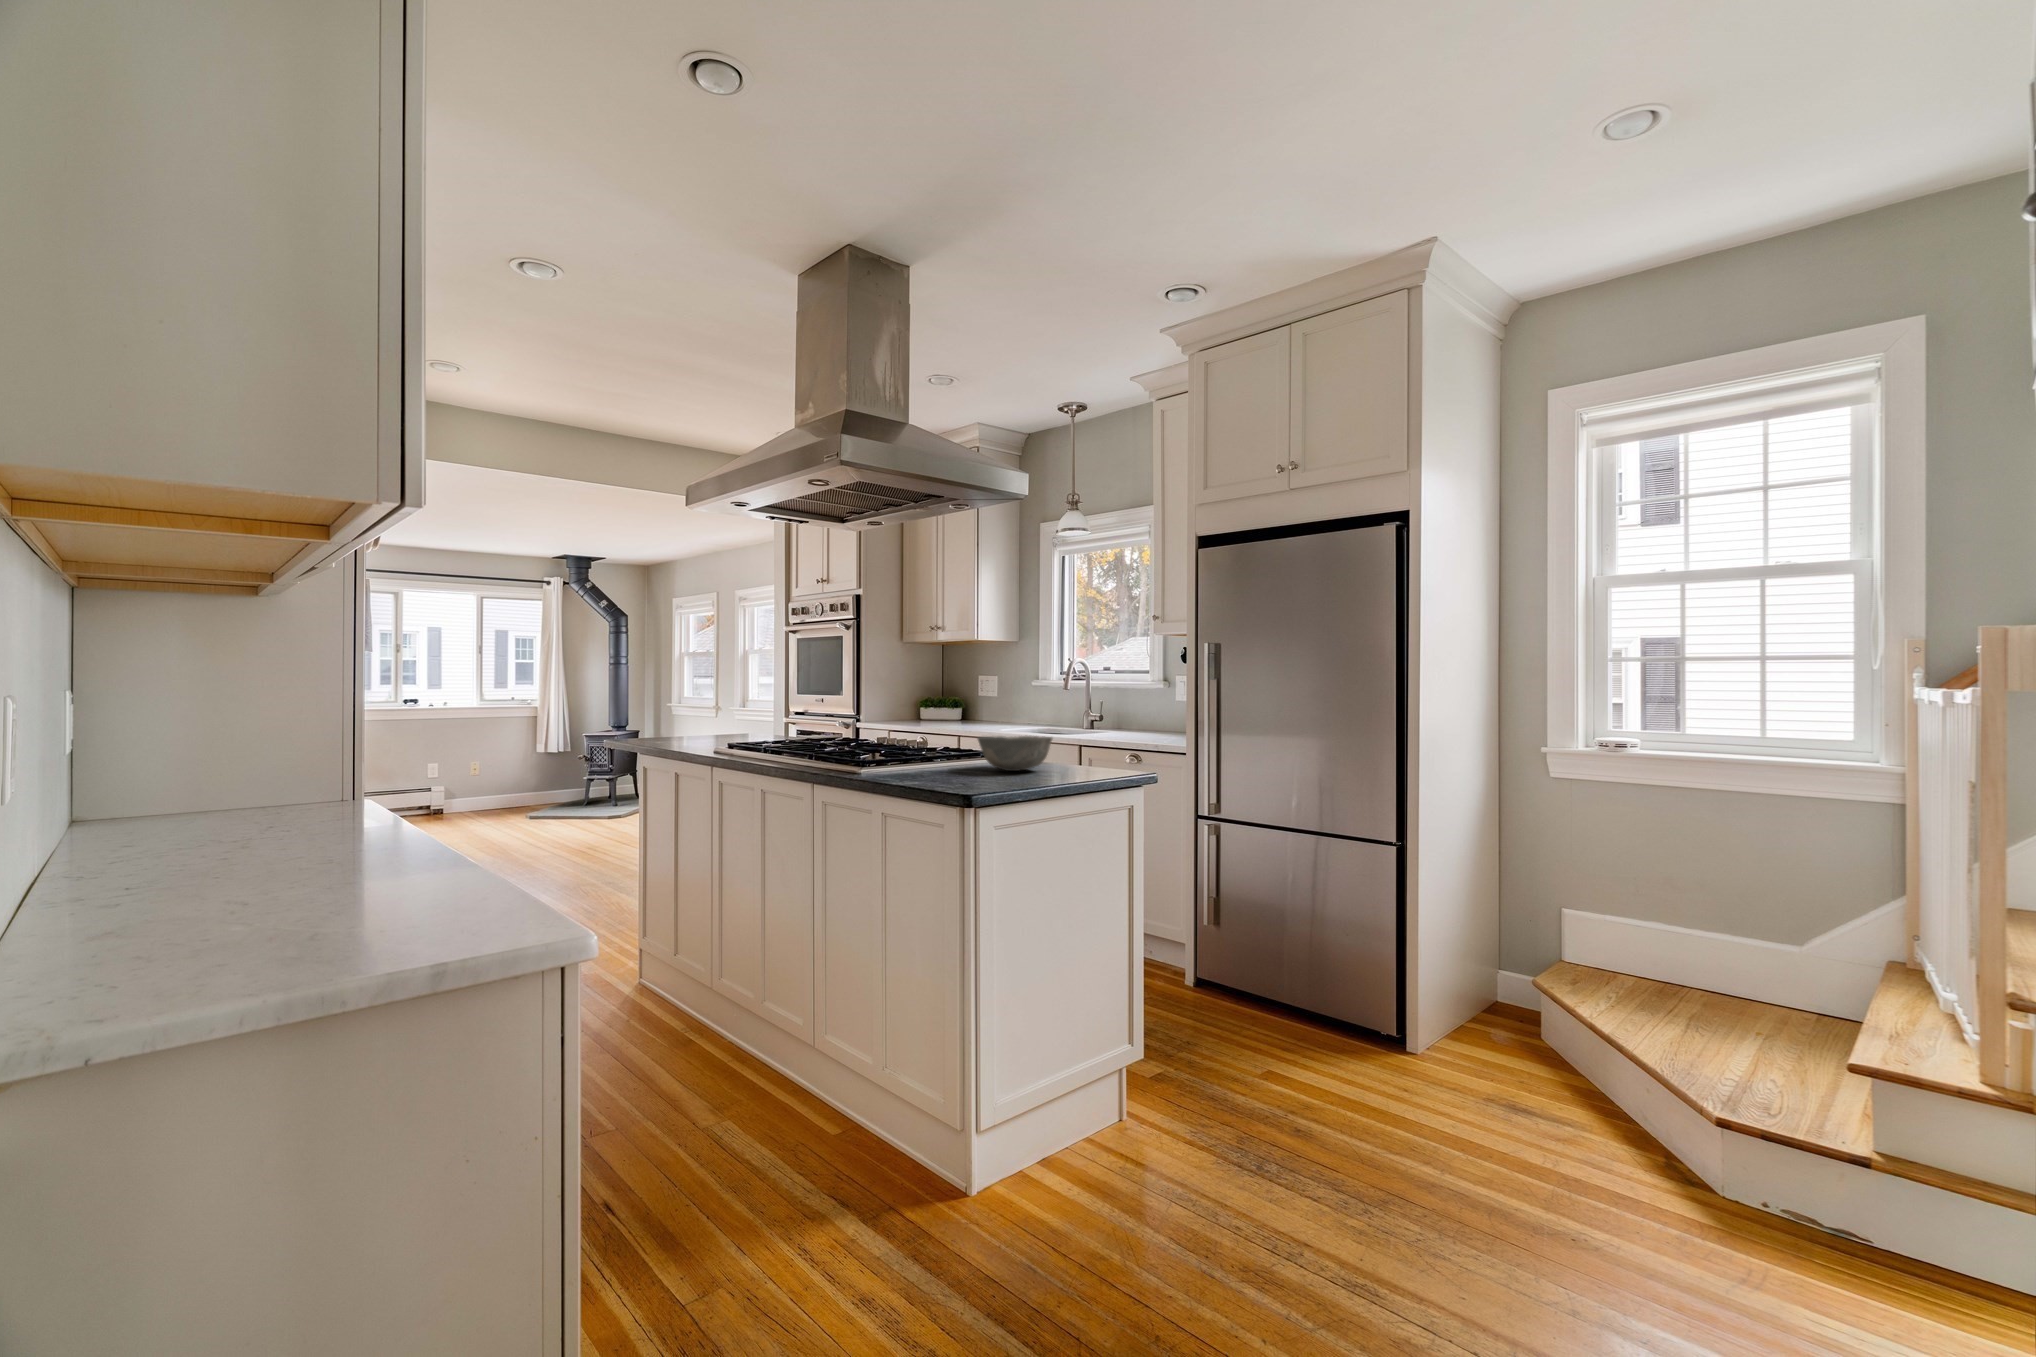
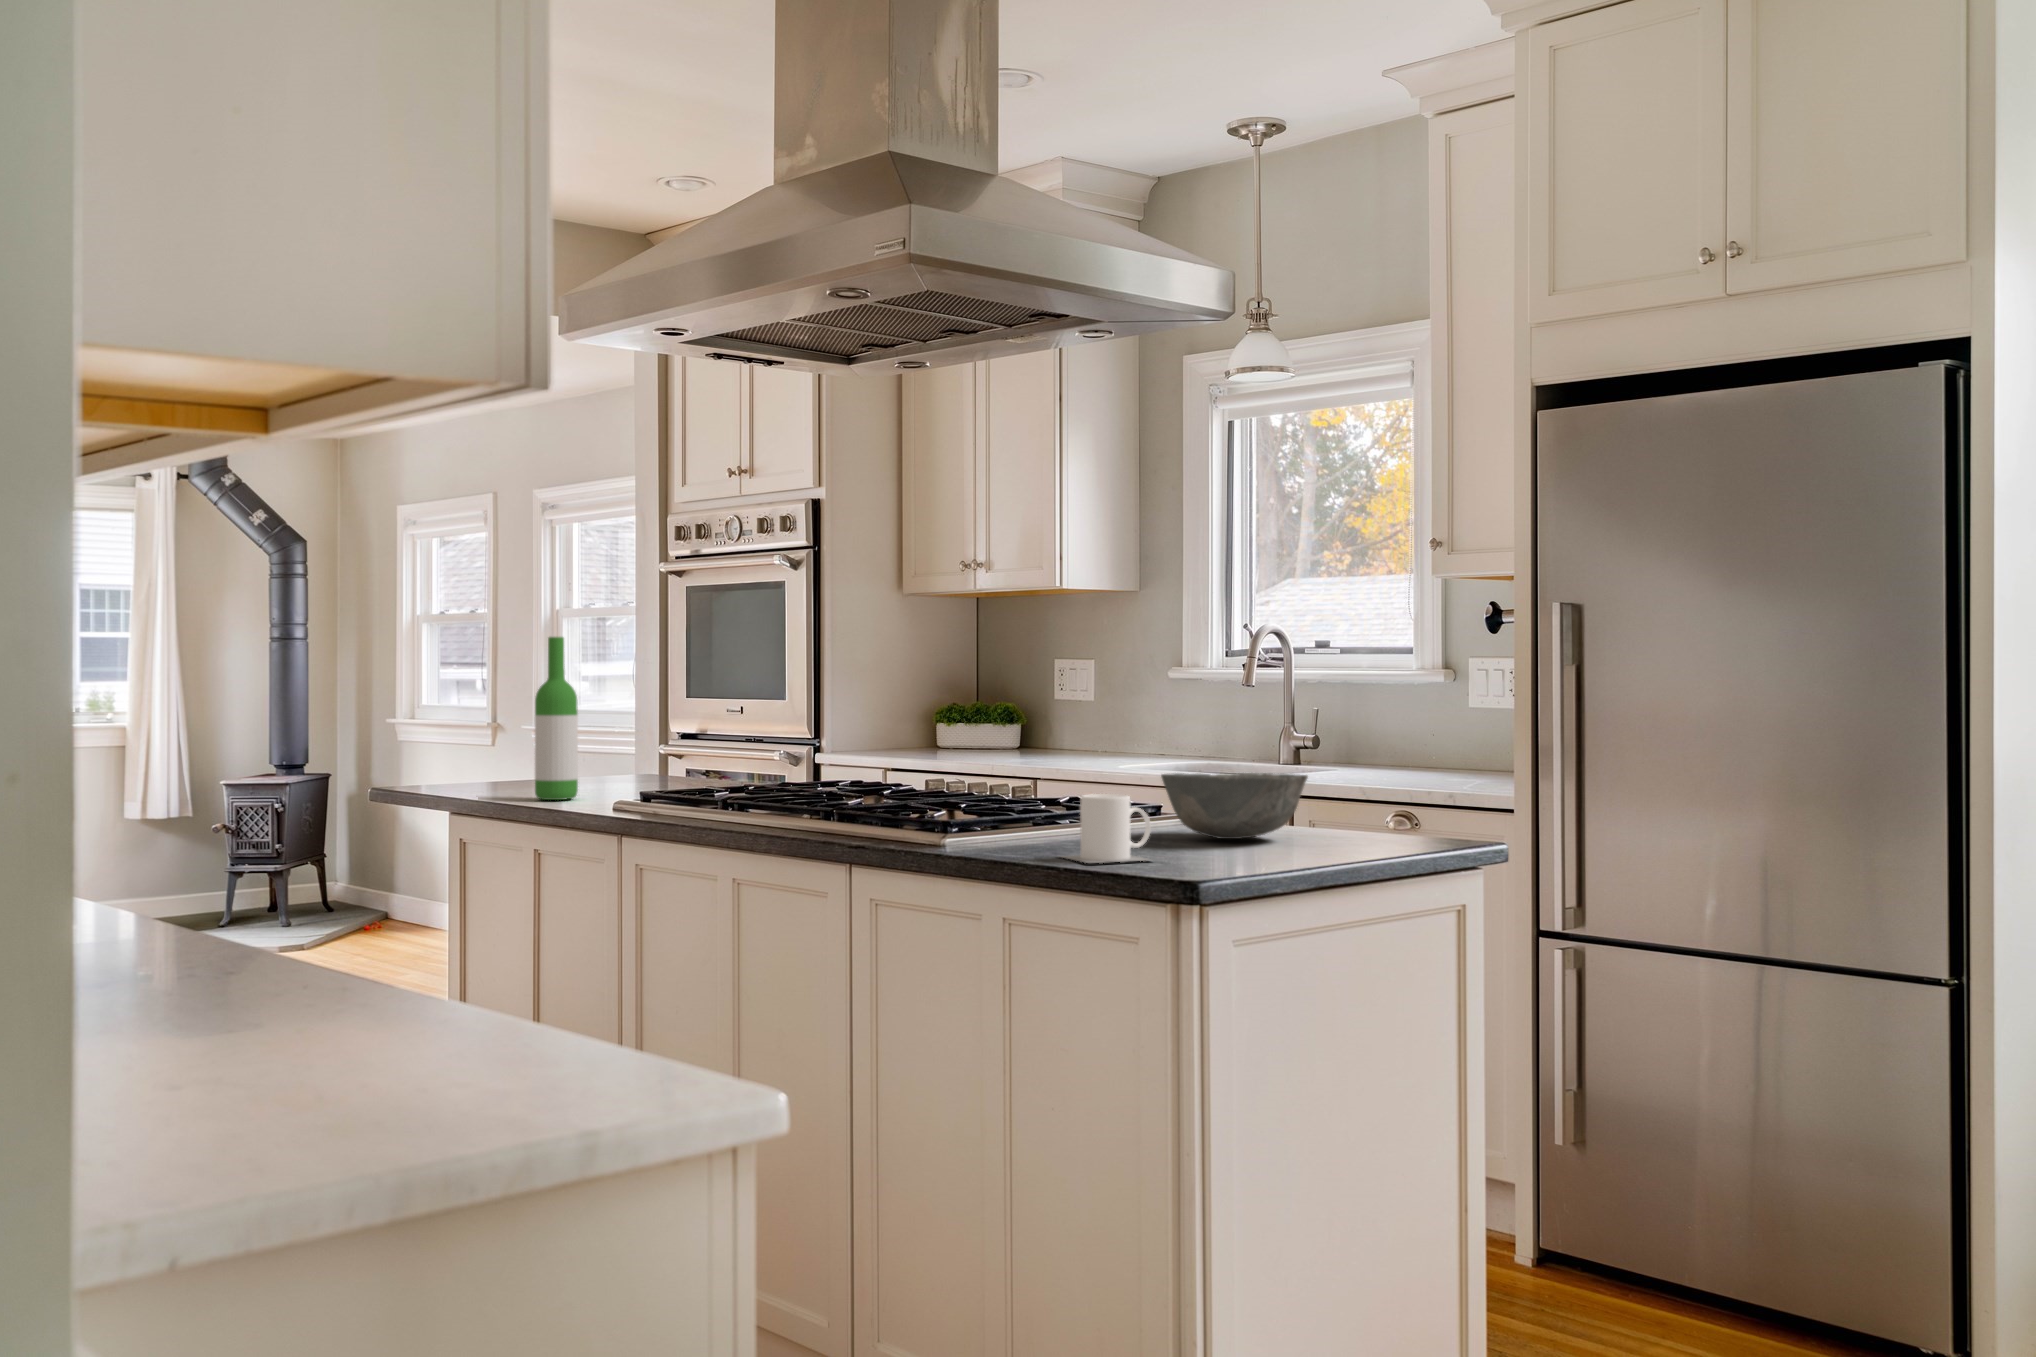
wine bottle: none [676,664,698,748] -> present [535,637,578,800]
mug: none [913,748,963,785] -> present [1063,794,1151,863]

